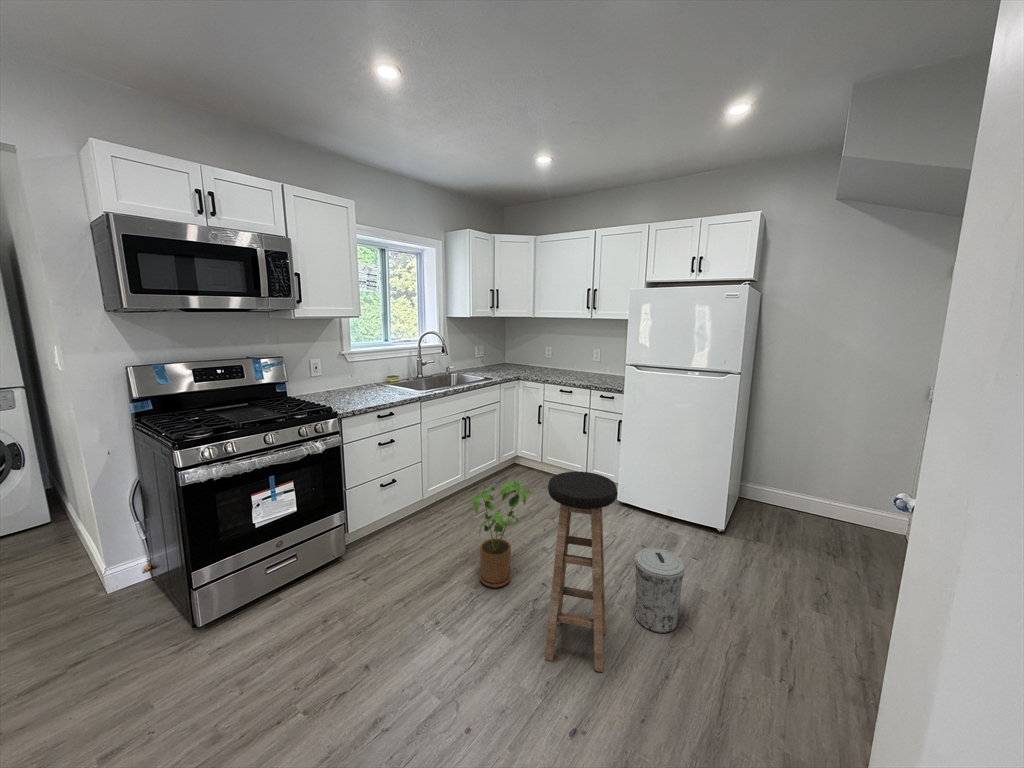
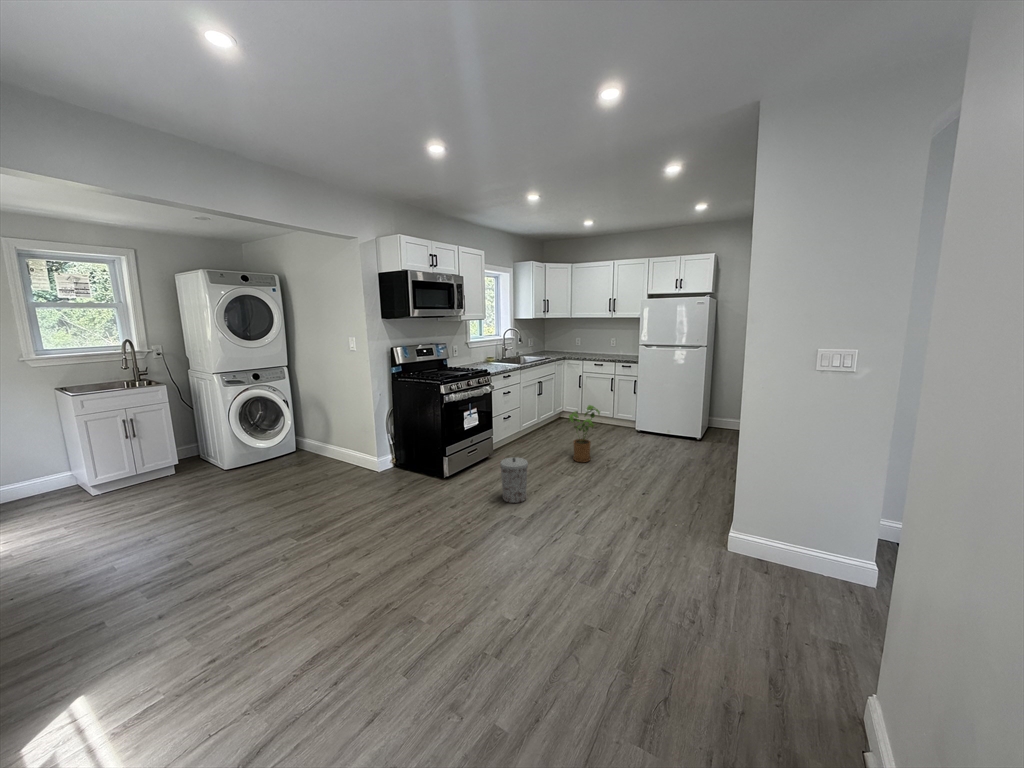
bar stool: present [545,472,617,672] -> none [620,392,654,482]
trash can: present [635,548,685,633] -> present [500,457,528,503]

